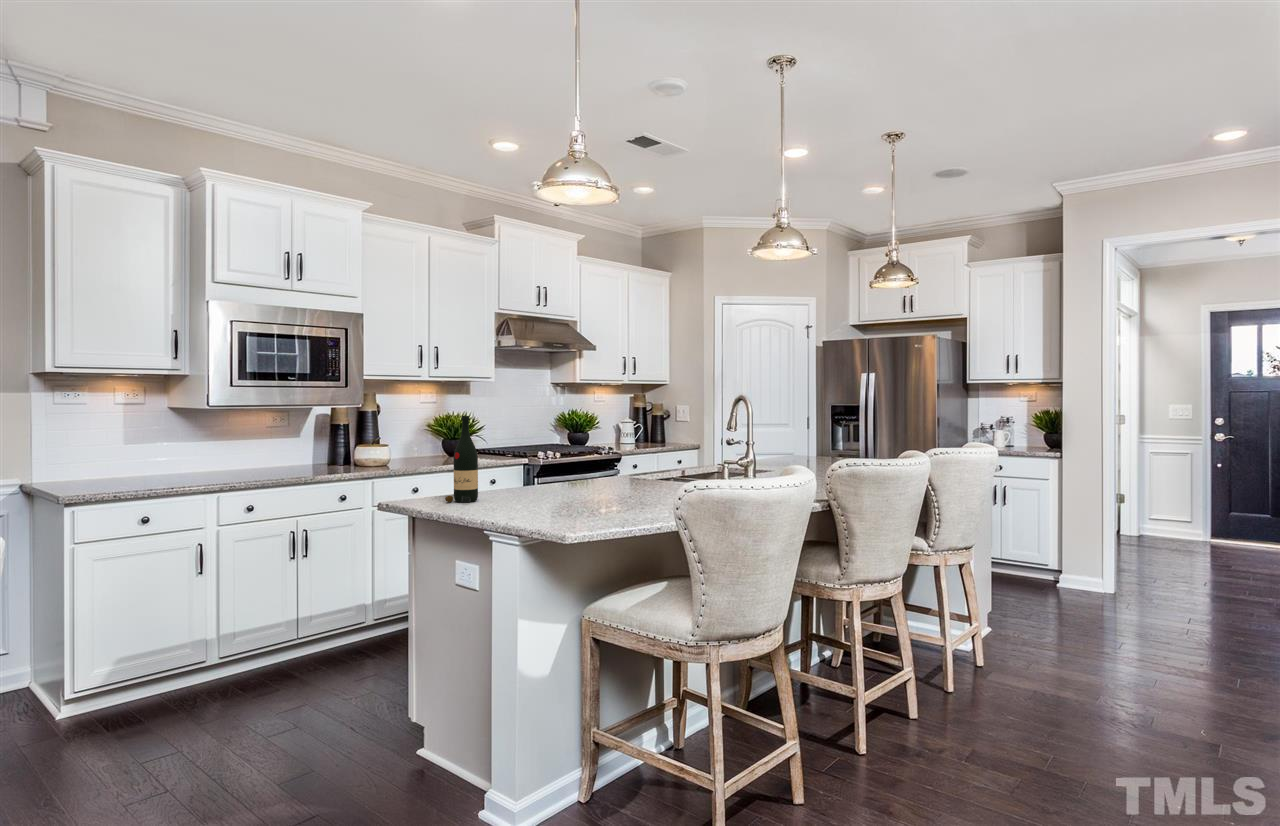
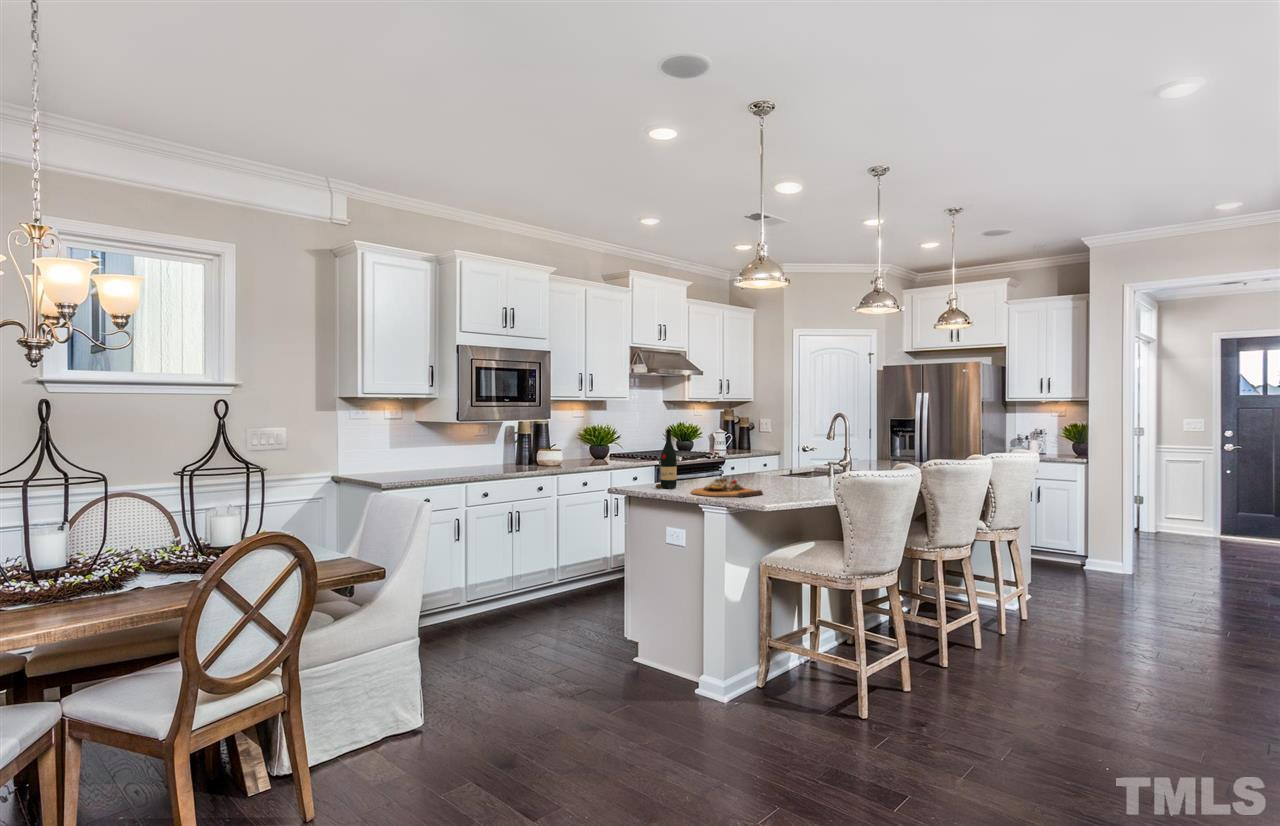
cutting board: none [481,487,587,518] -> present [691,478,763,497]

